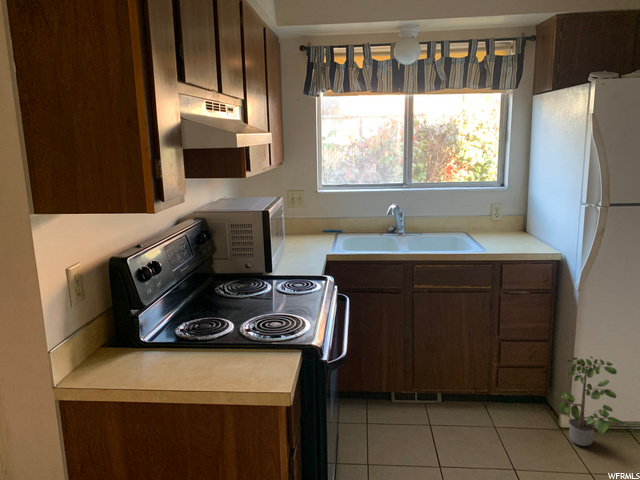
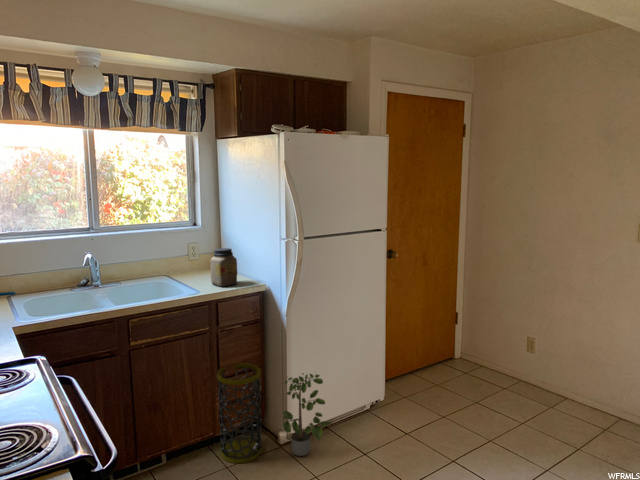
jar: none [503,210,532,249] -> present [210,248,237,287]
trash can: none [493,329,543,429] -> present [217,363,262,463]

